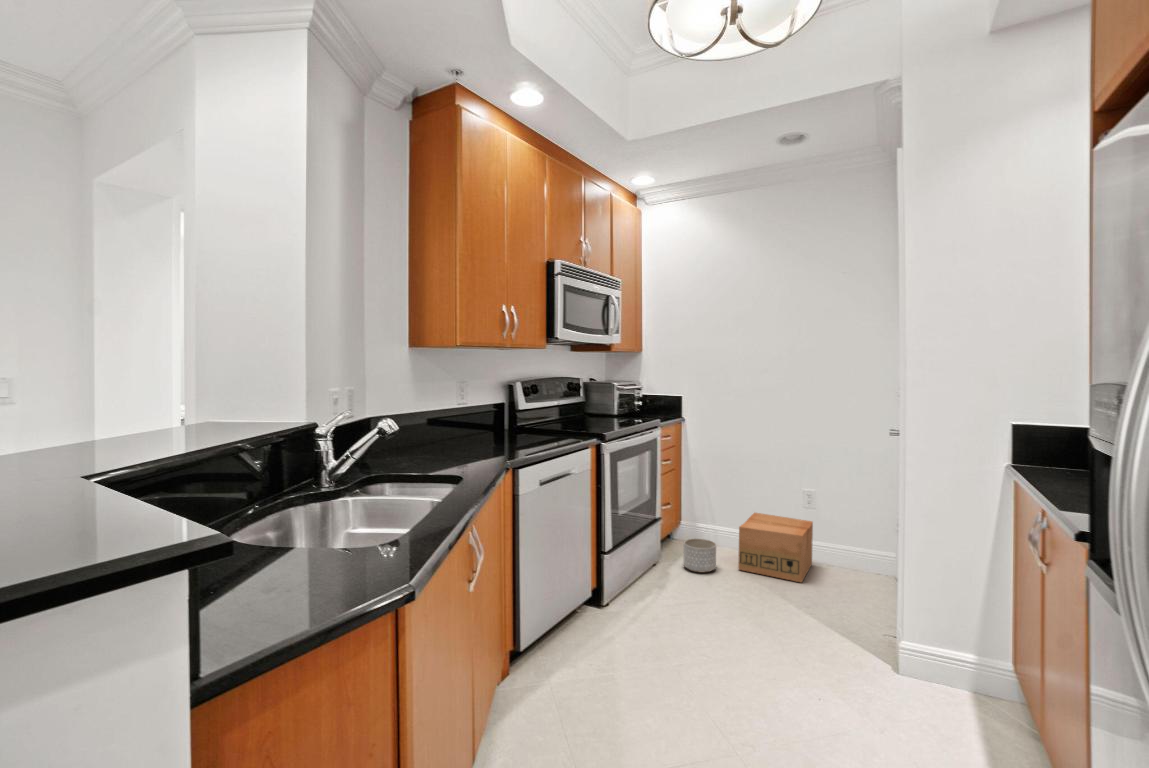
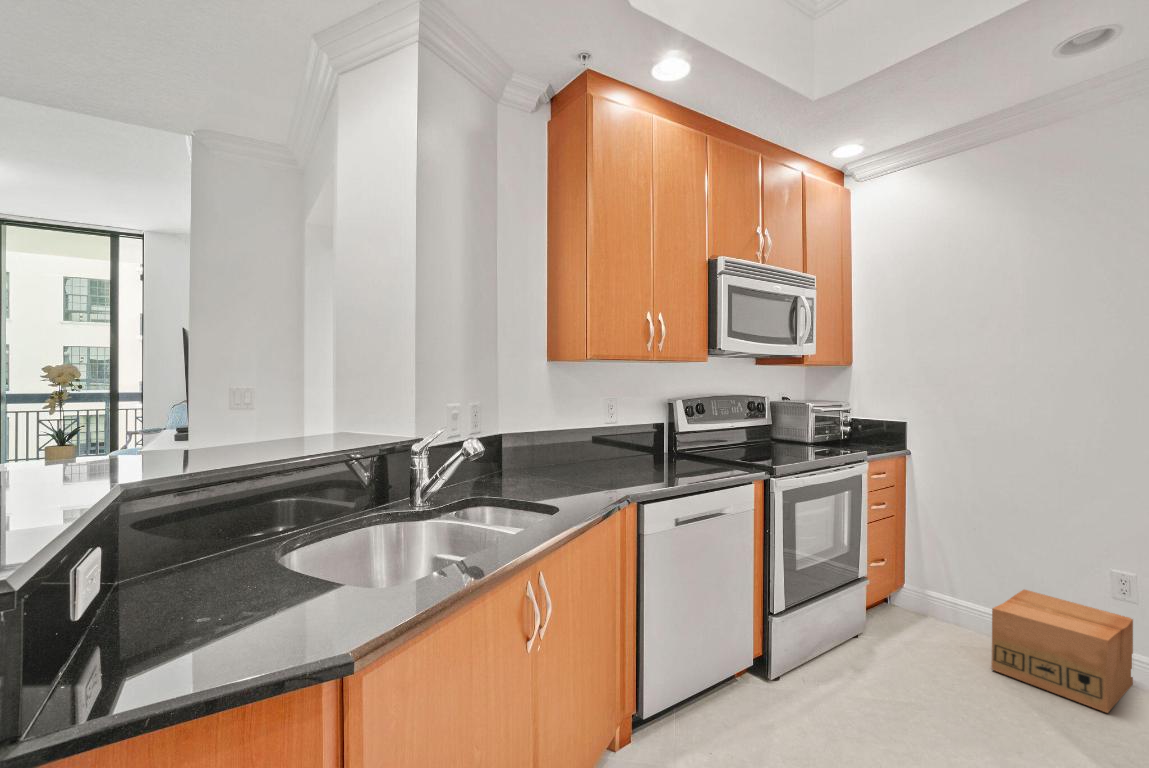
planter: present [683,539,716,572] -> none [902,613,954,664]

